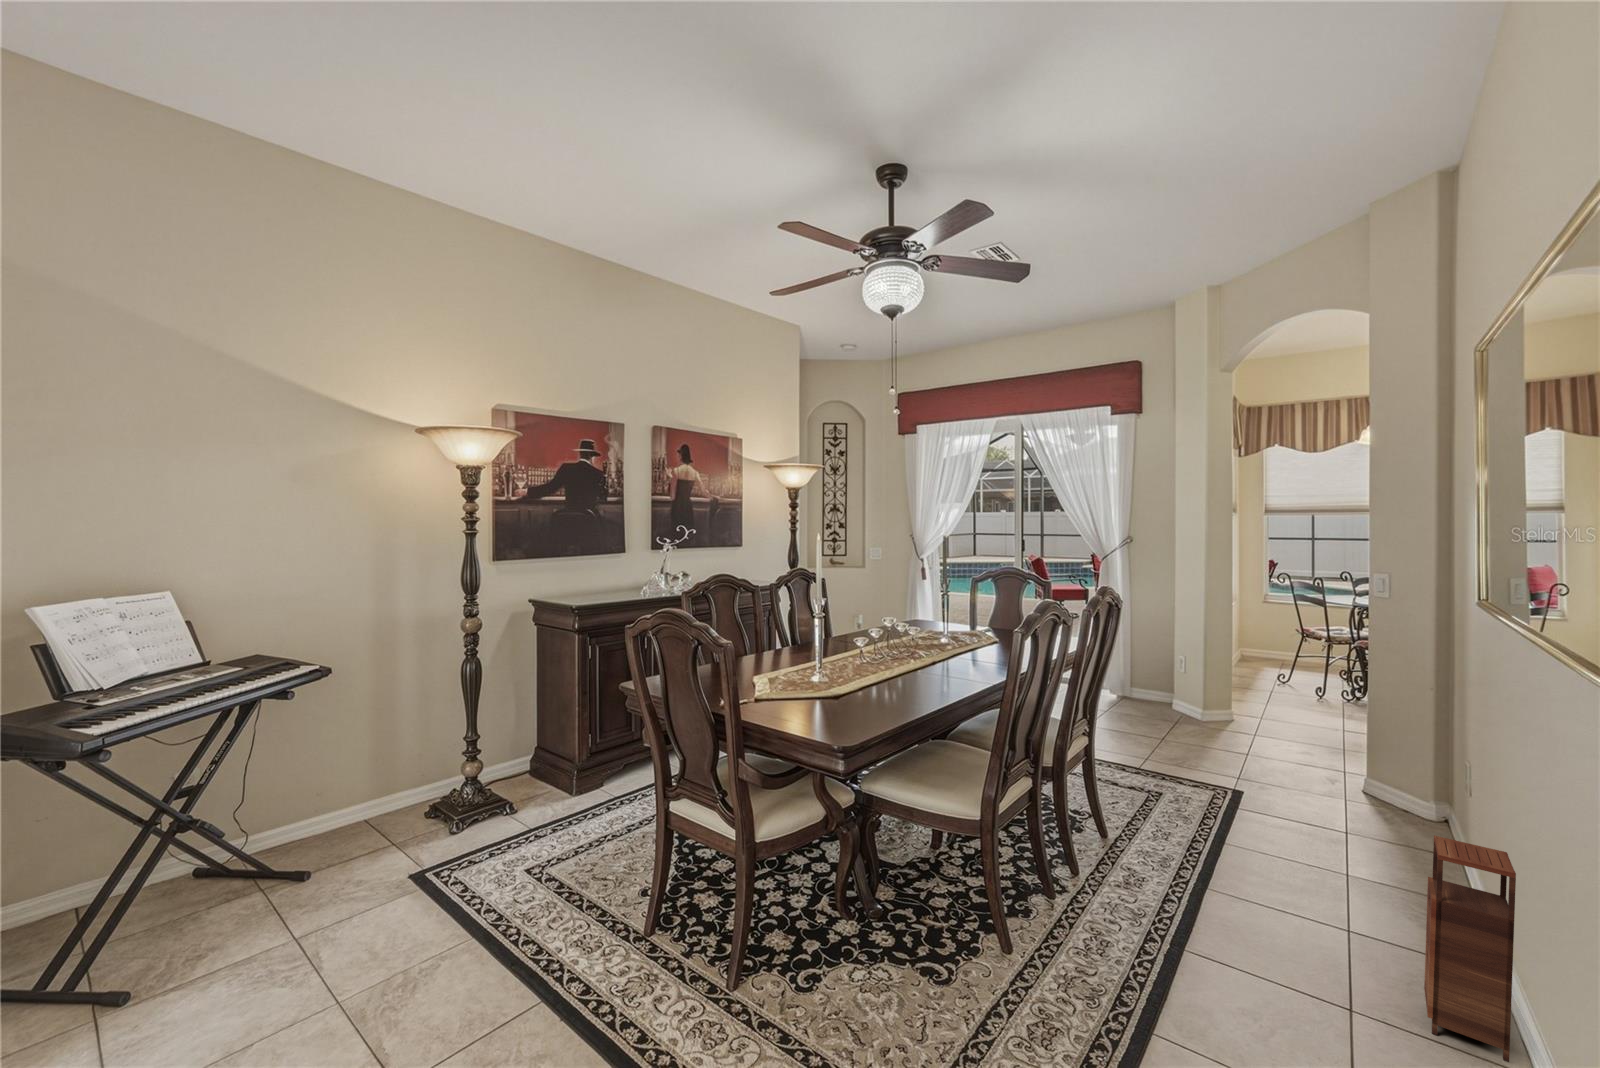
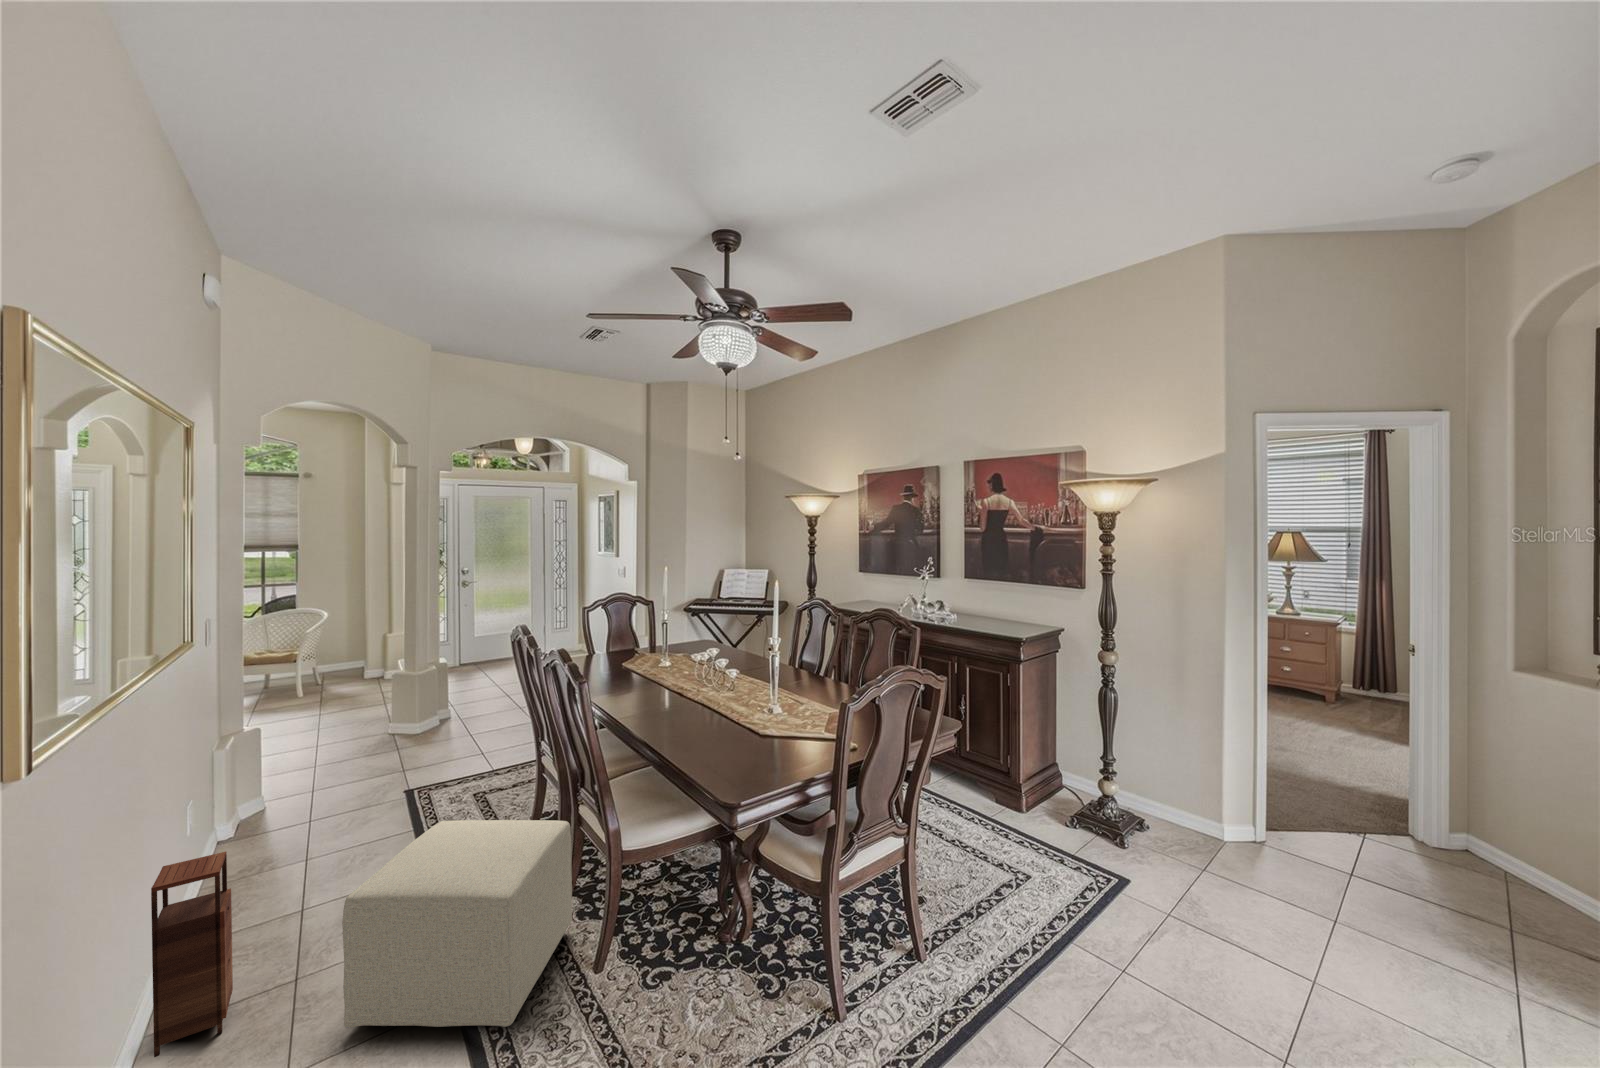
ottoman: none [1089,752,1308,929] -> present [342,820,572,1028]

